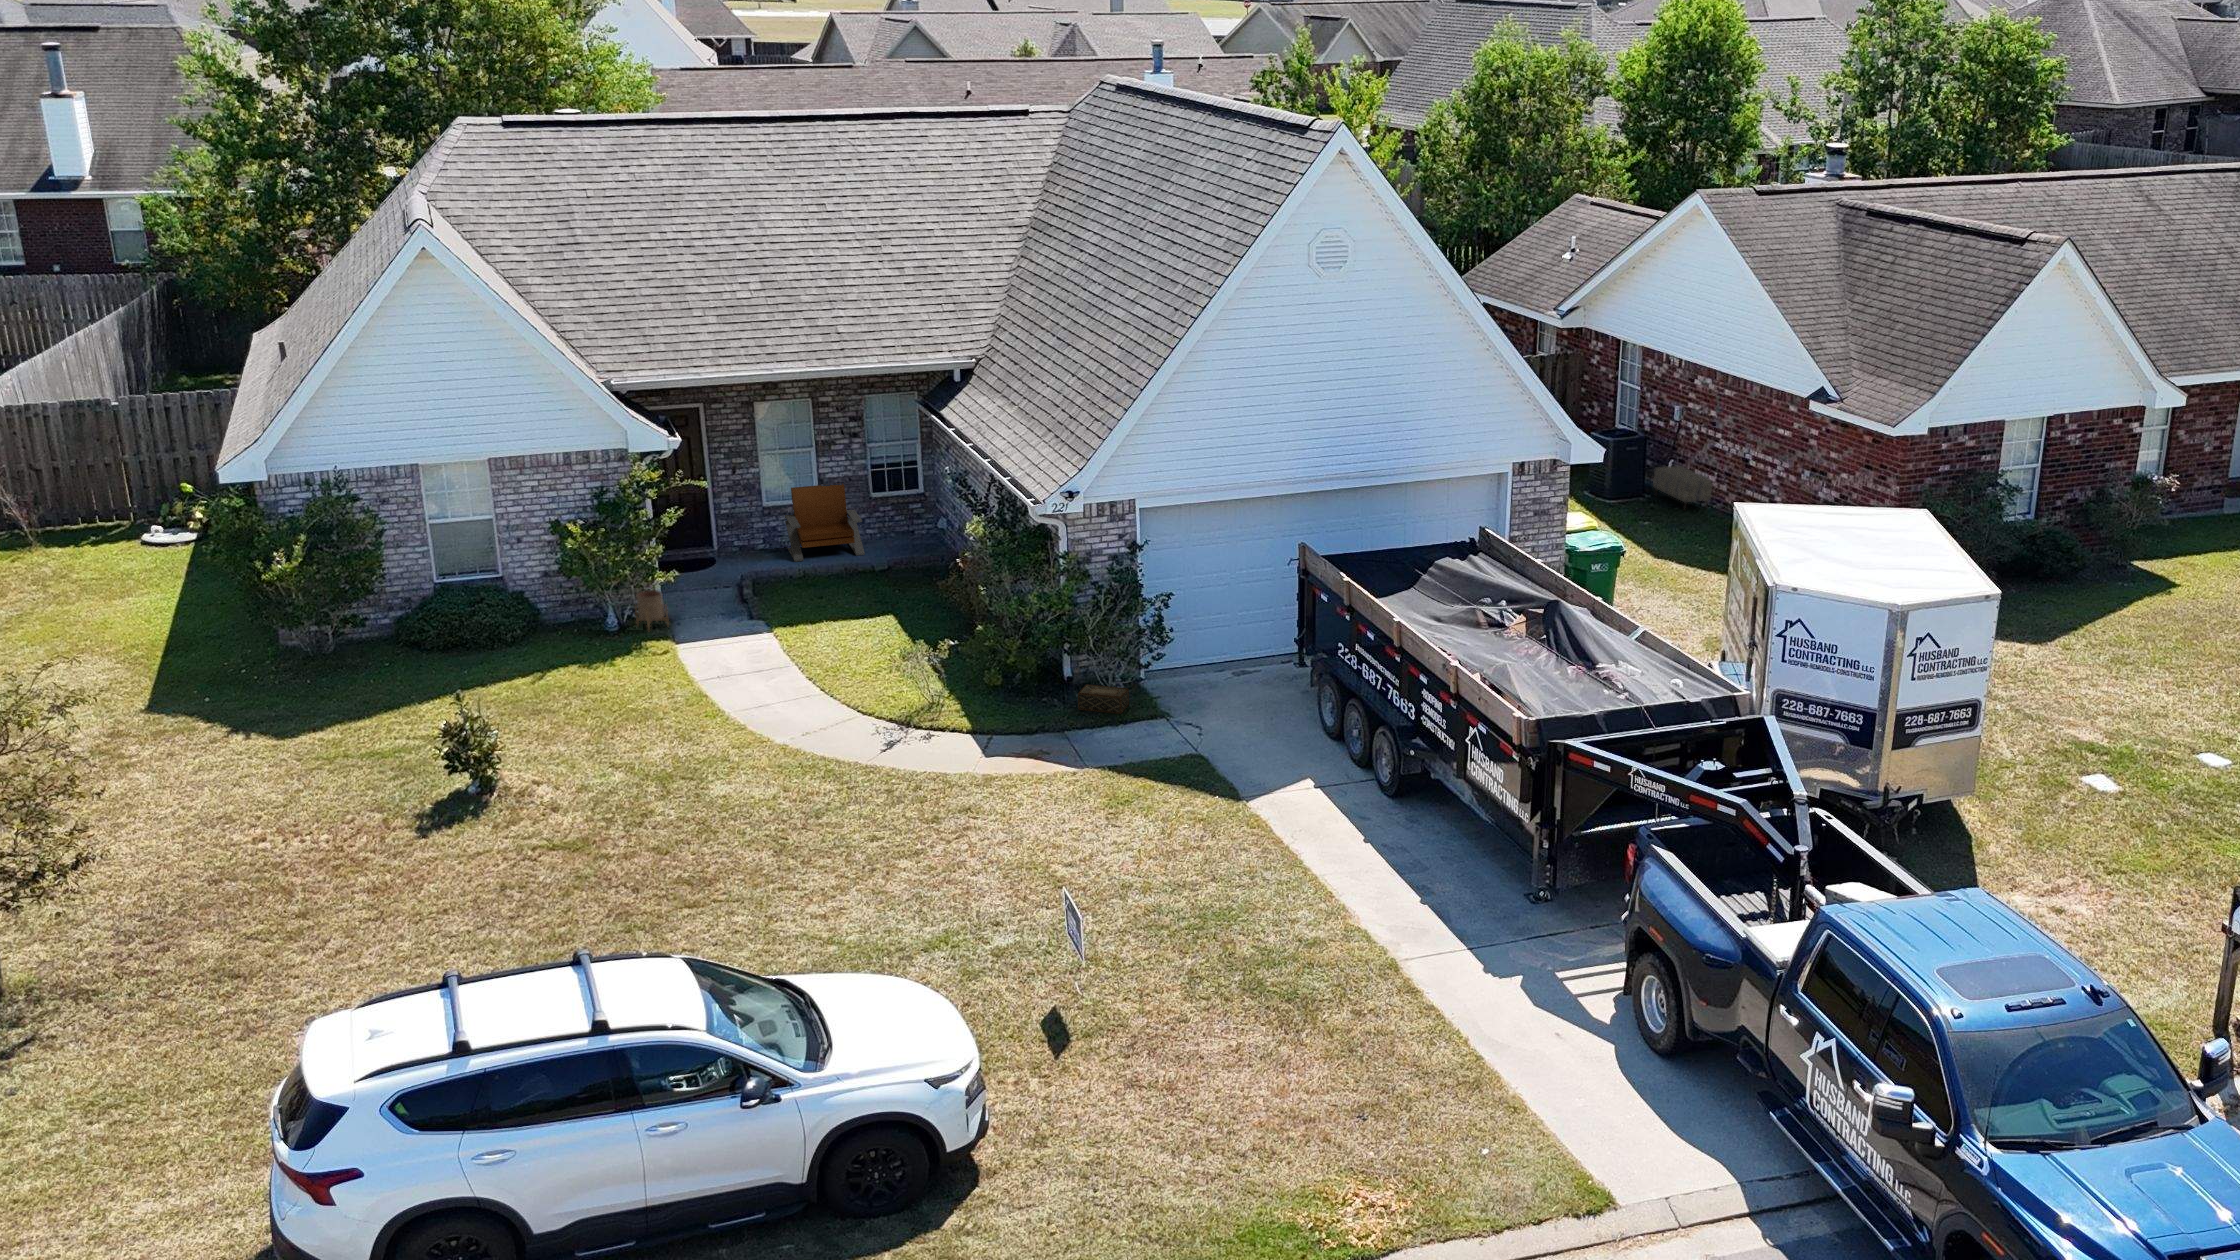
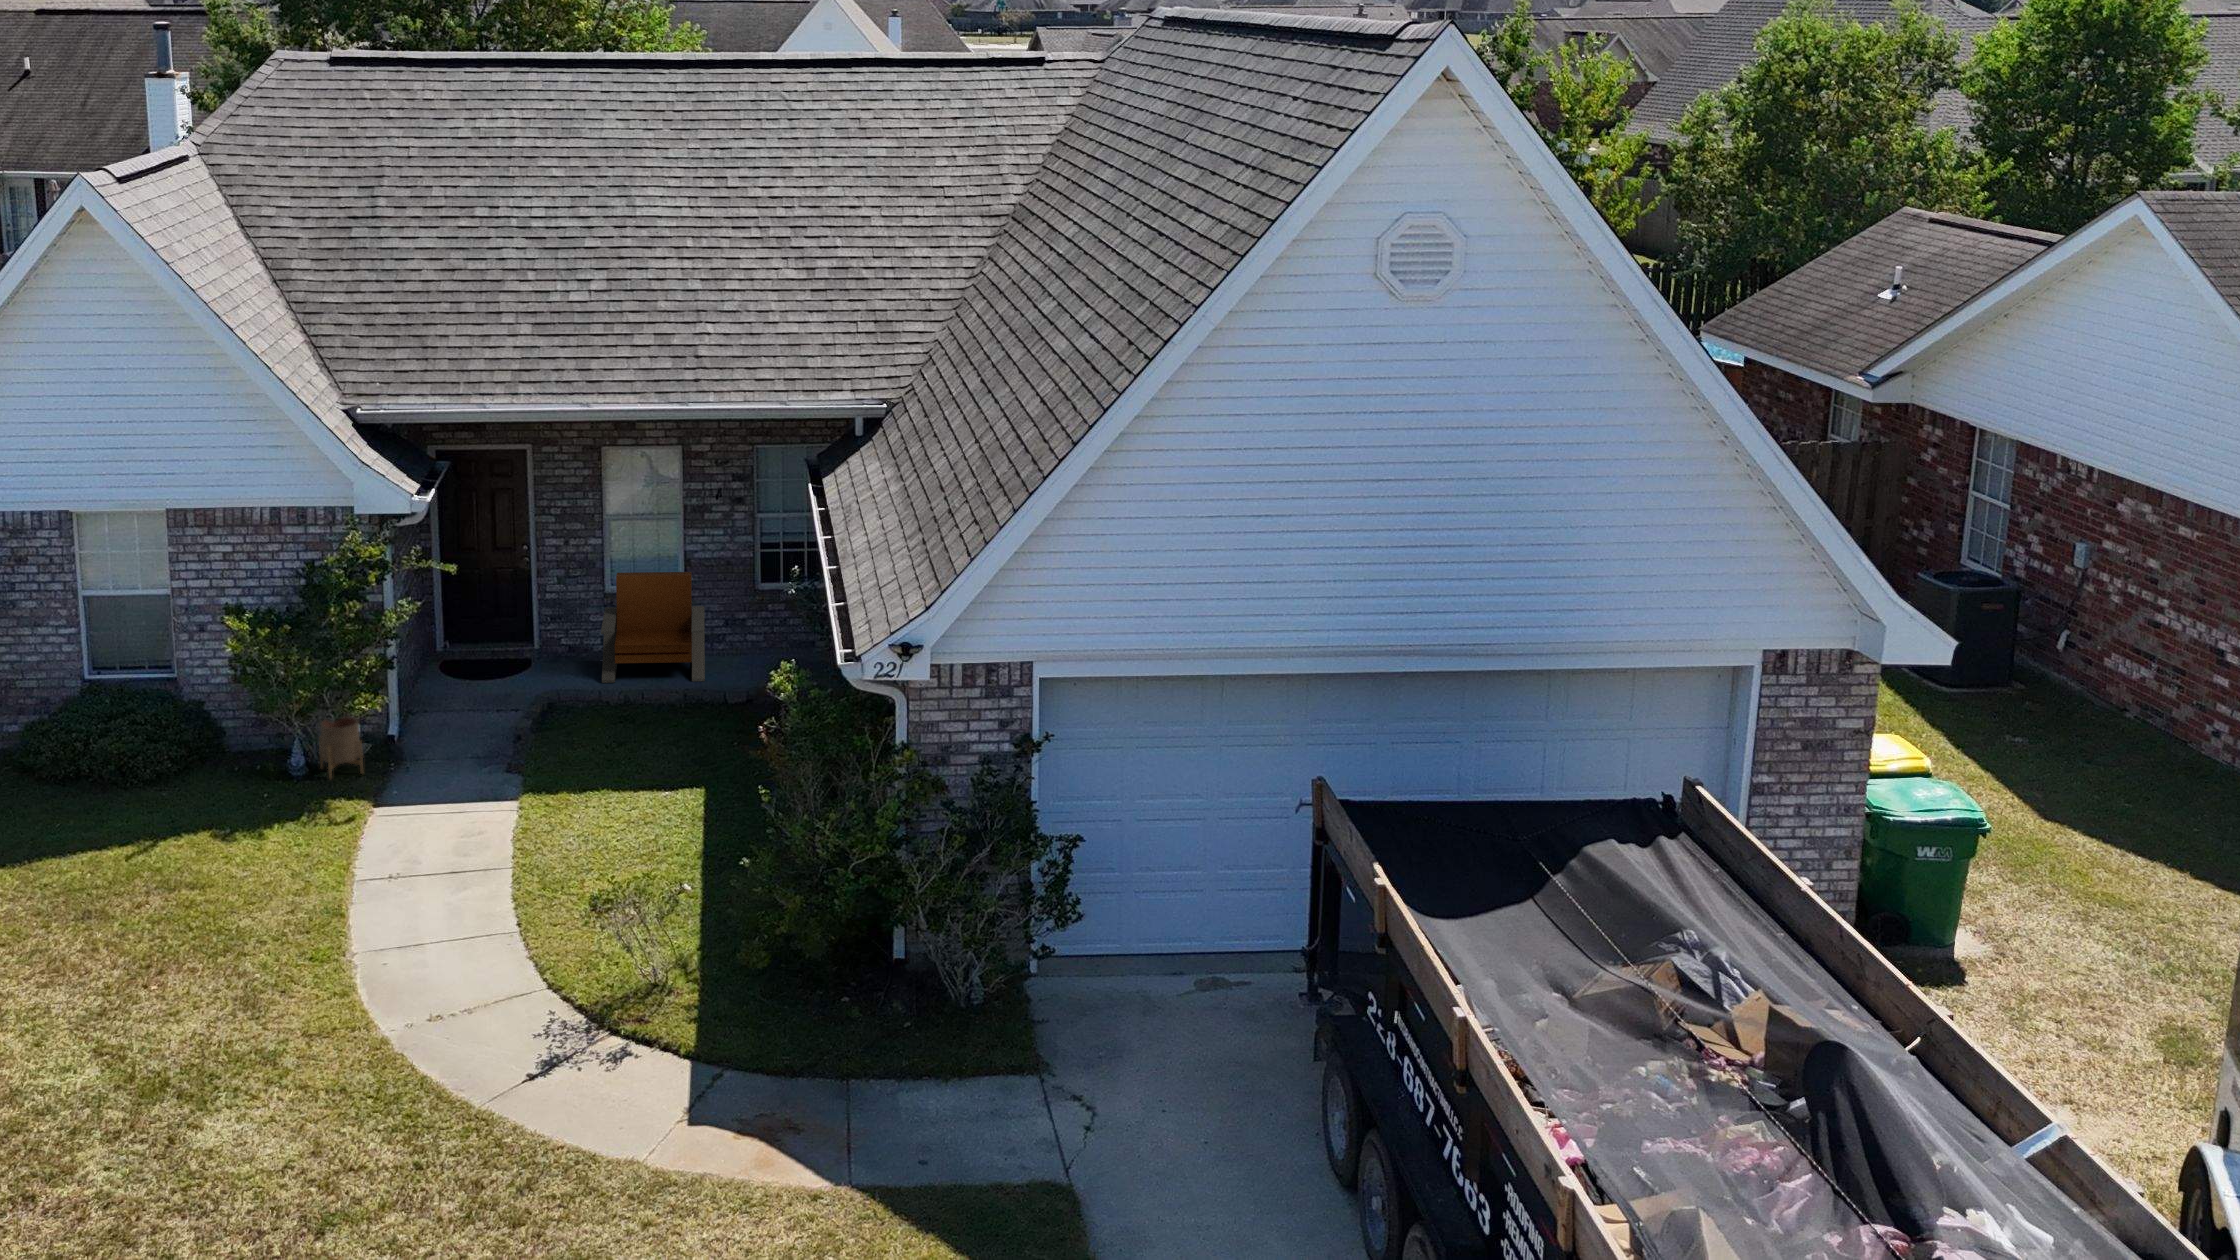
bench: present [1653,466,1712,509] -> none [2032,649,2154,733]
woven basket: present [1078,684,1129,714] -> none [892,985,985,1054]

